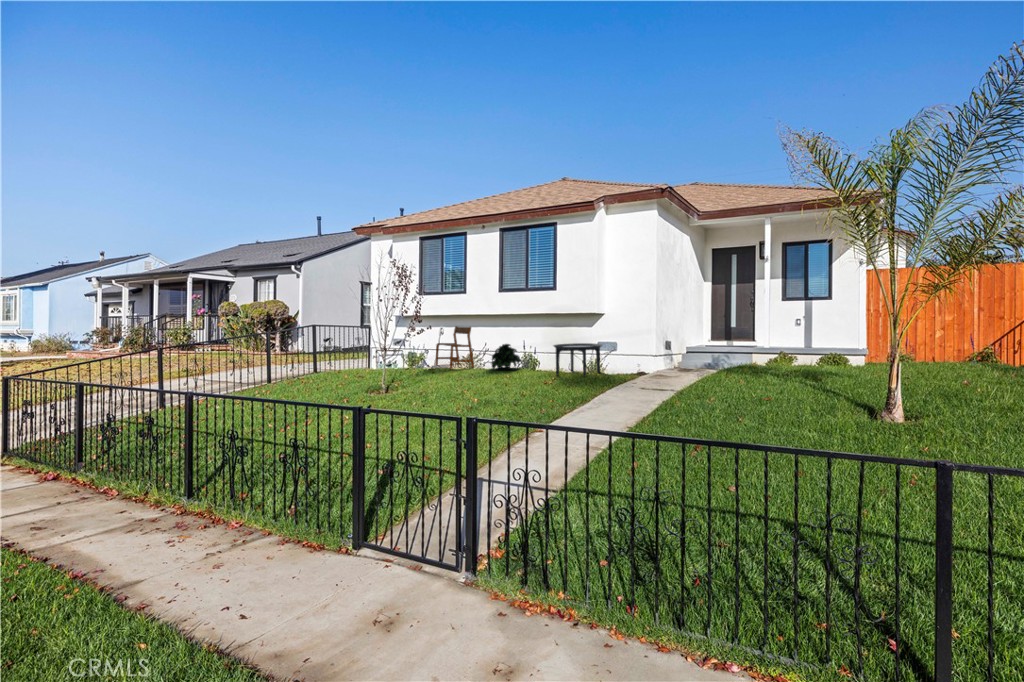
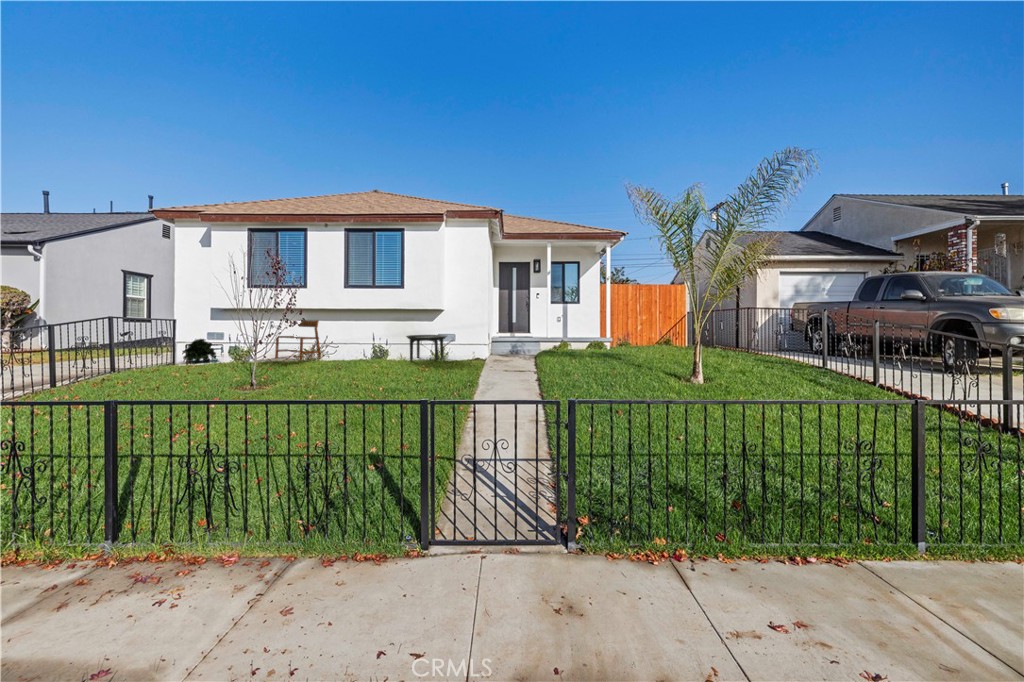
potted plant: present [491,344,522,369] -> present [183,339,216,362]

